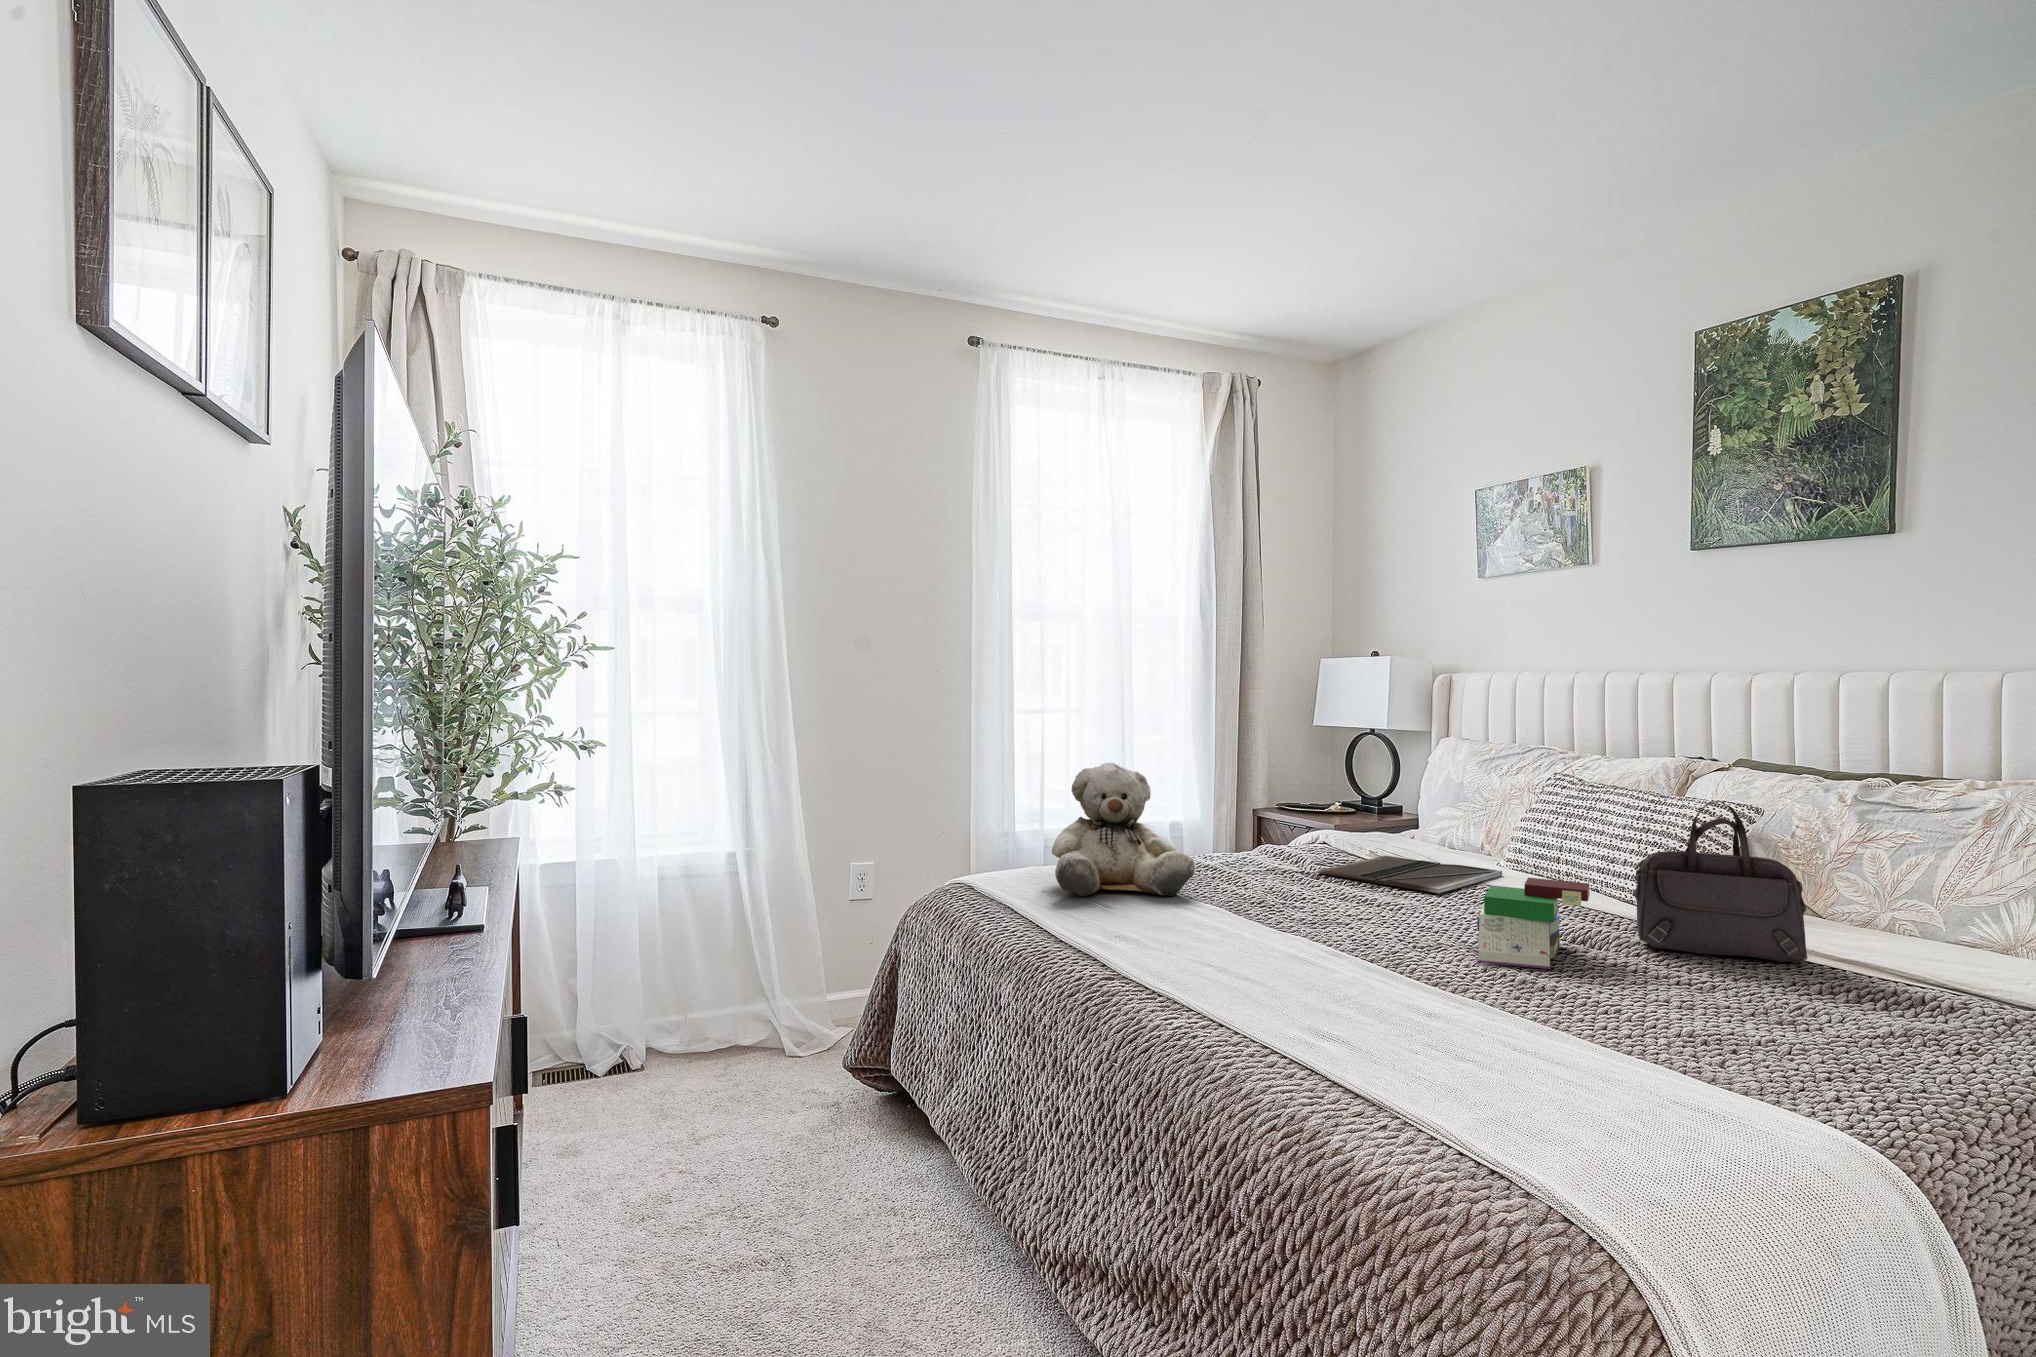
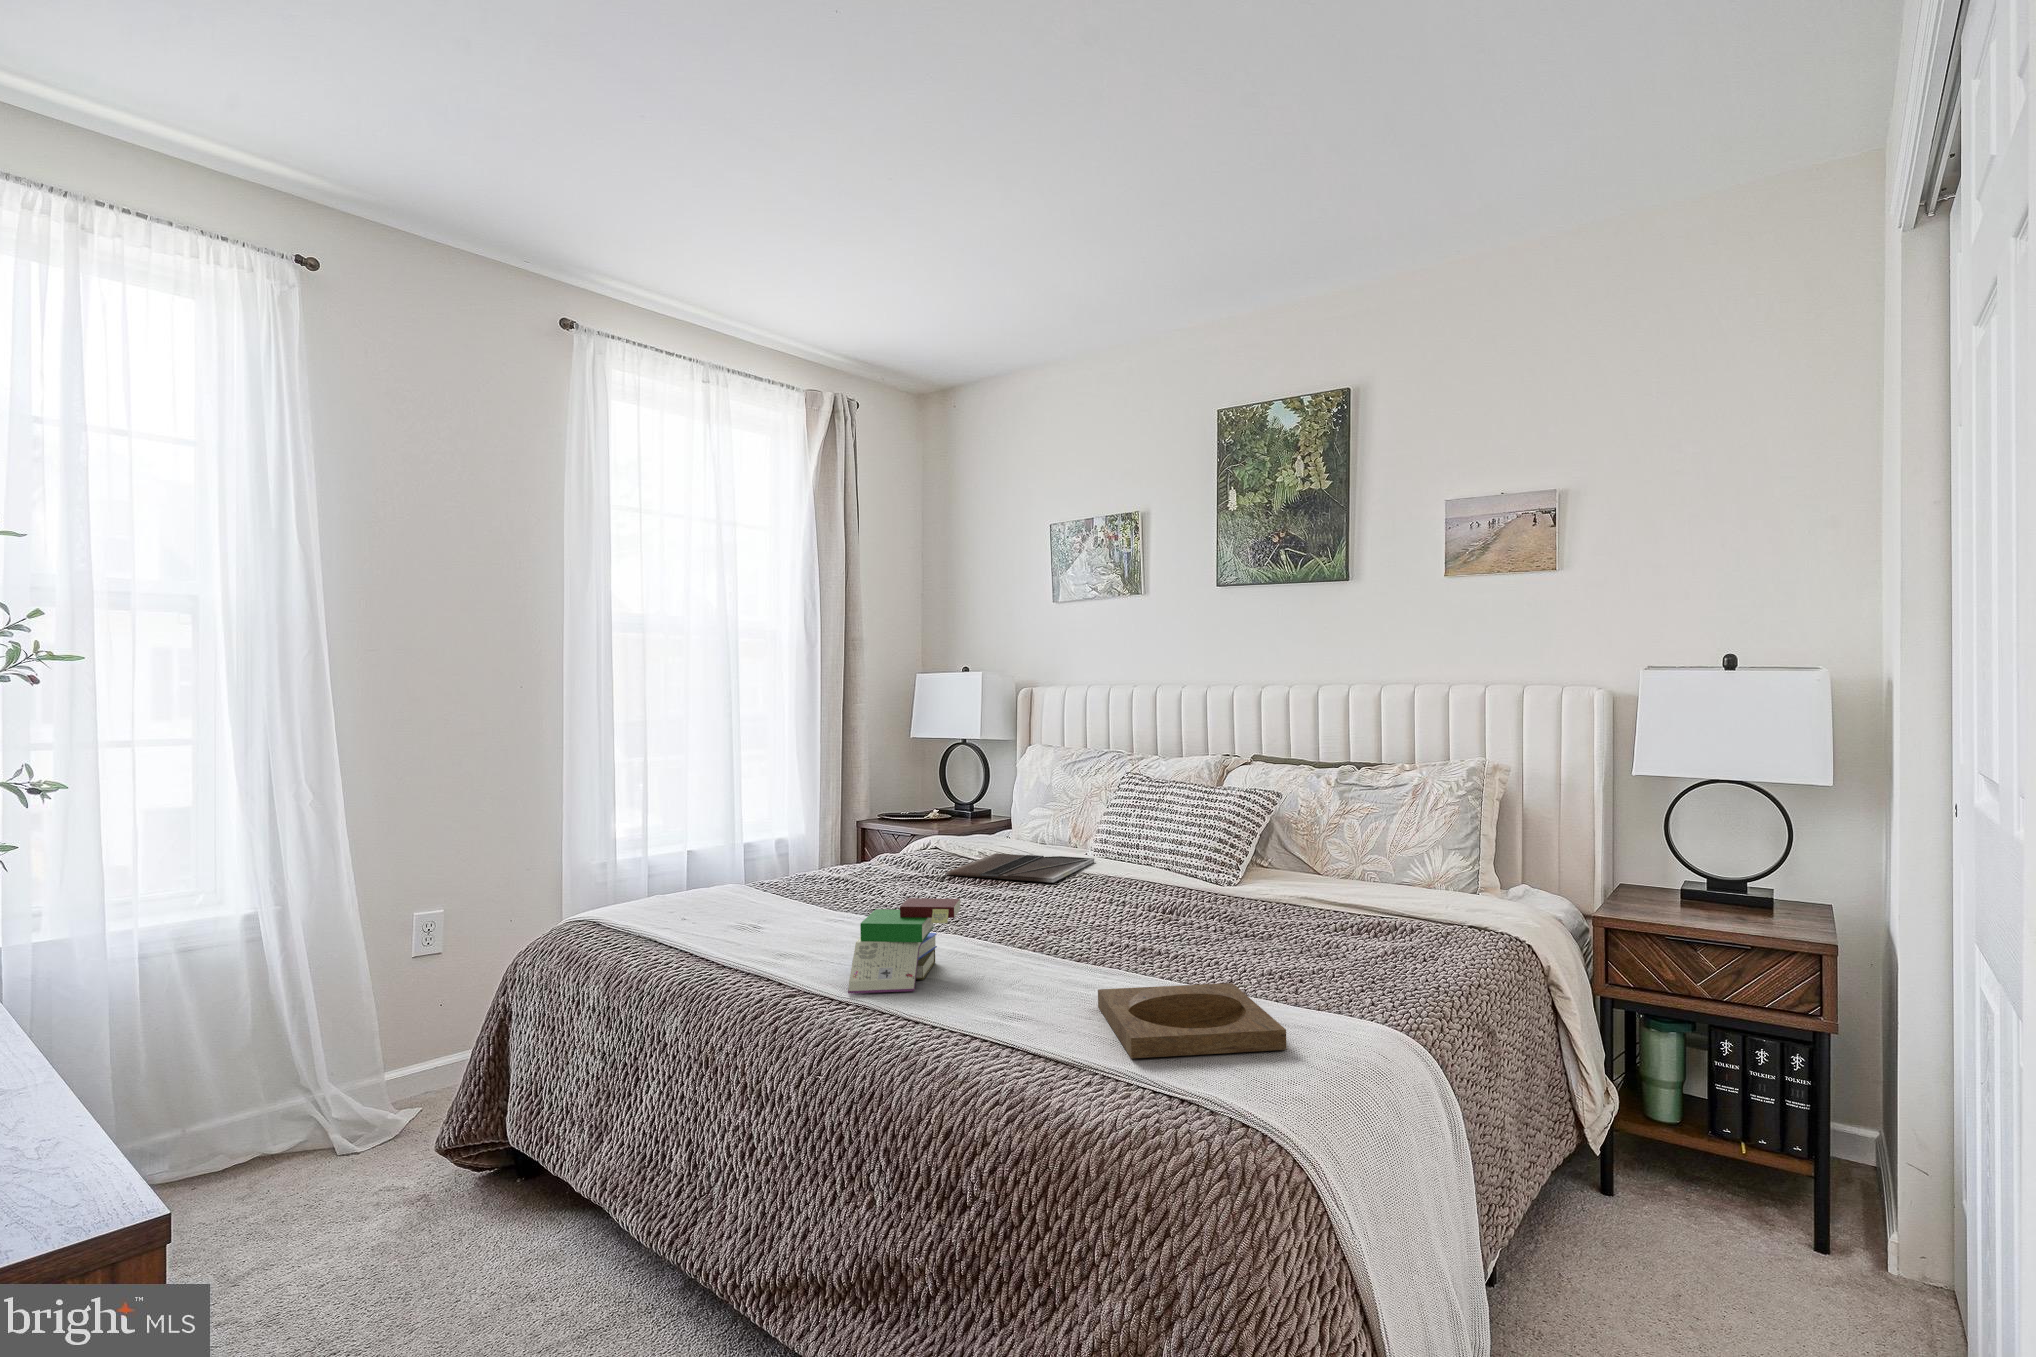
teddy bear: present [1052,763,1195,896] -> none [693,782,845,920]
handbag: present [1633,801,1808,963] -> none [1209,789,1322,910]
book: present [1477,878,1590,969] -> present [848,898,960,993]
tray: none [1428,1020,1666,1136] -> present [1098,983,1286,1058]

